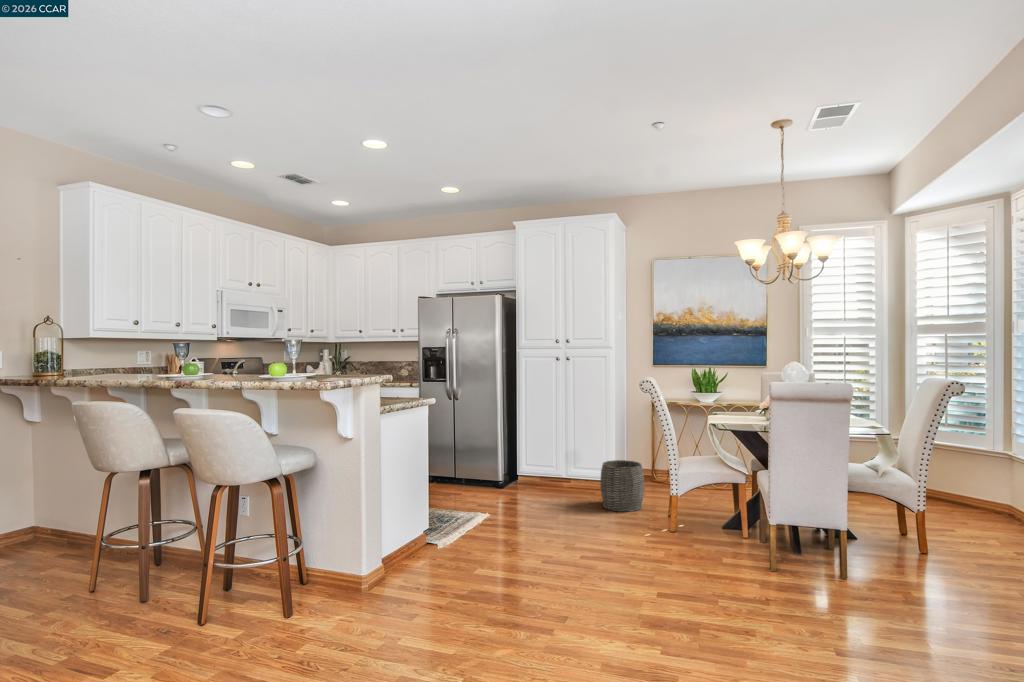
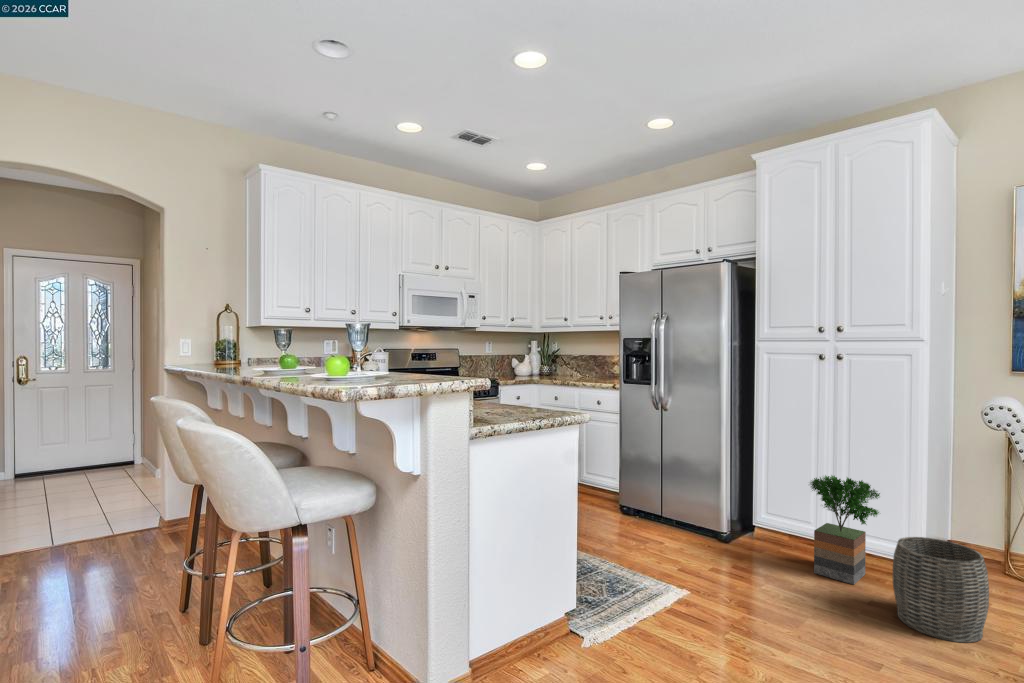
potted tree: none [553,432,593,498] -> present [810,475,880,585]

